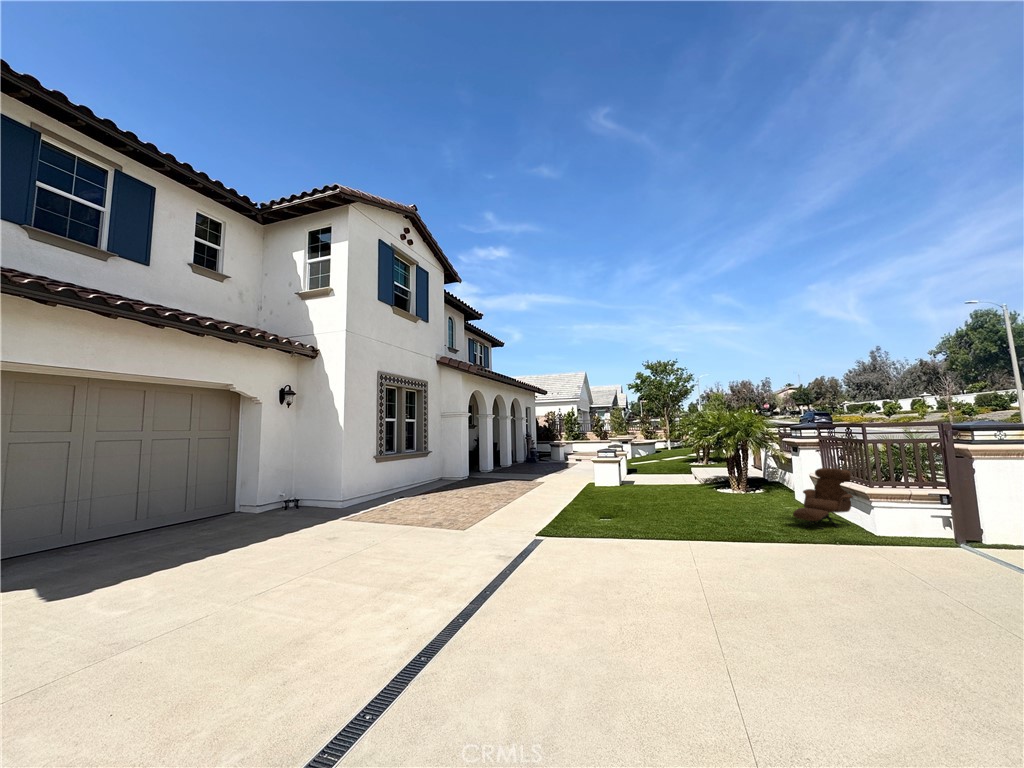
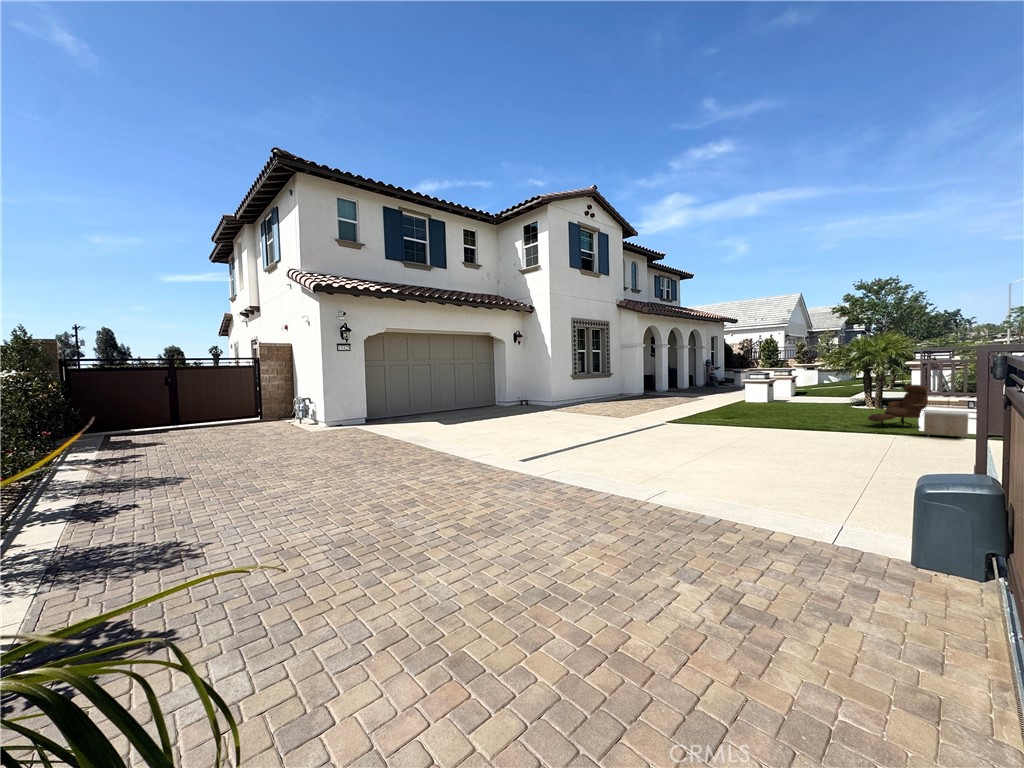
storage bench: none [883,507,955,548] -> present [924,410,968,439]

